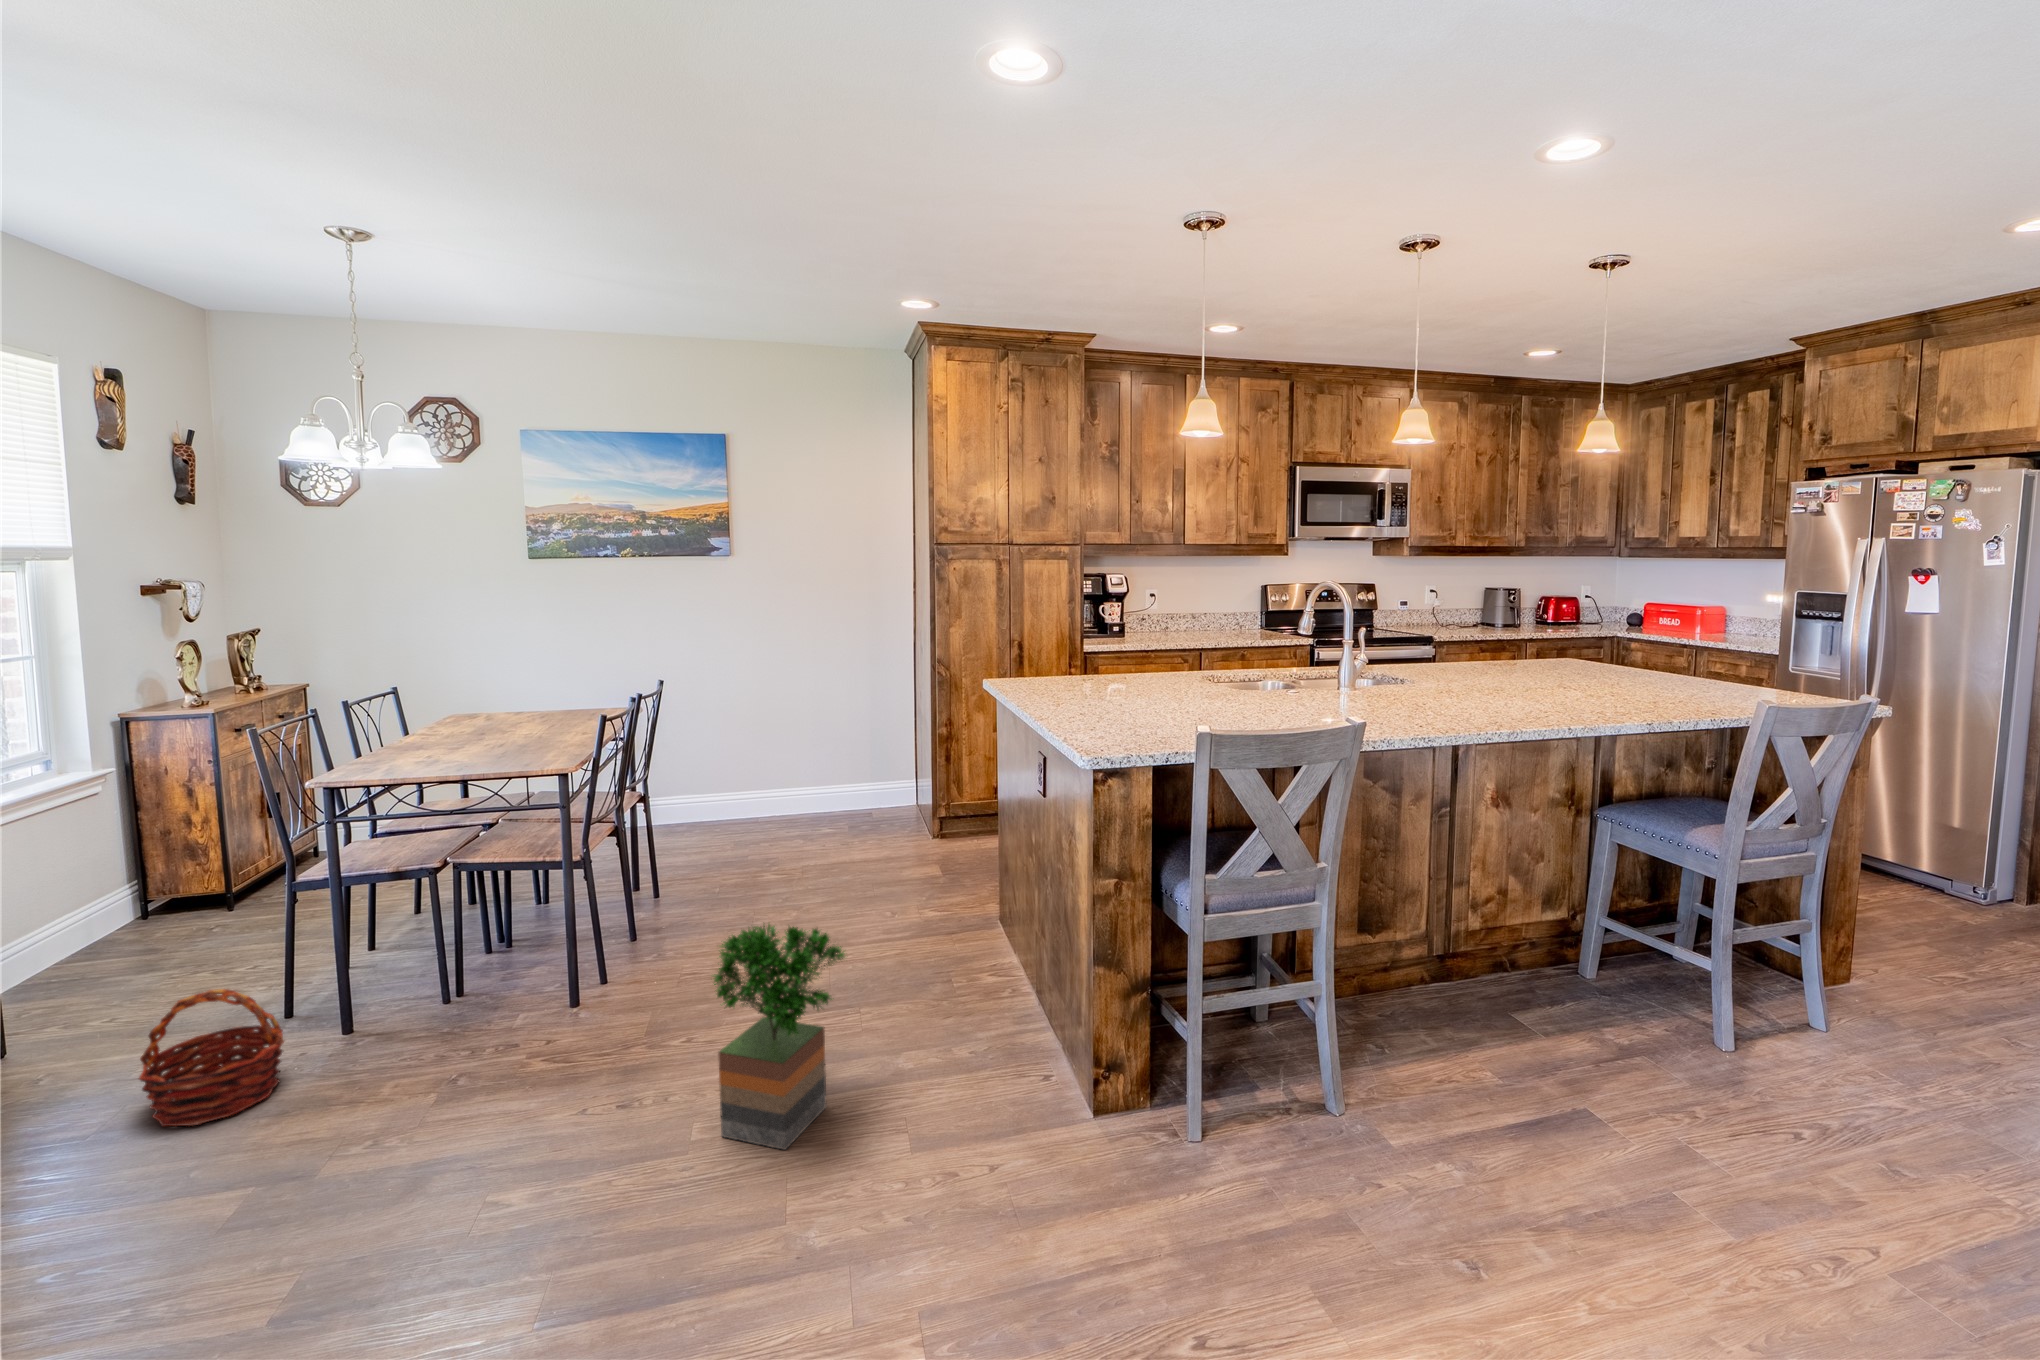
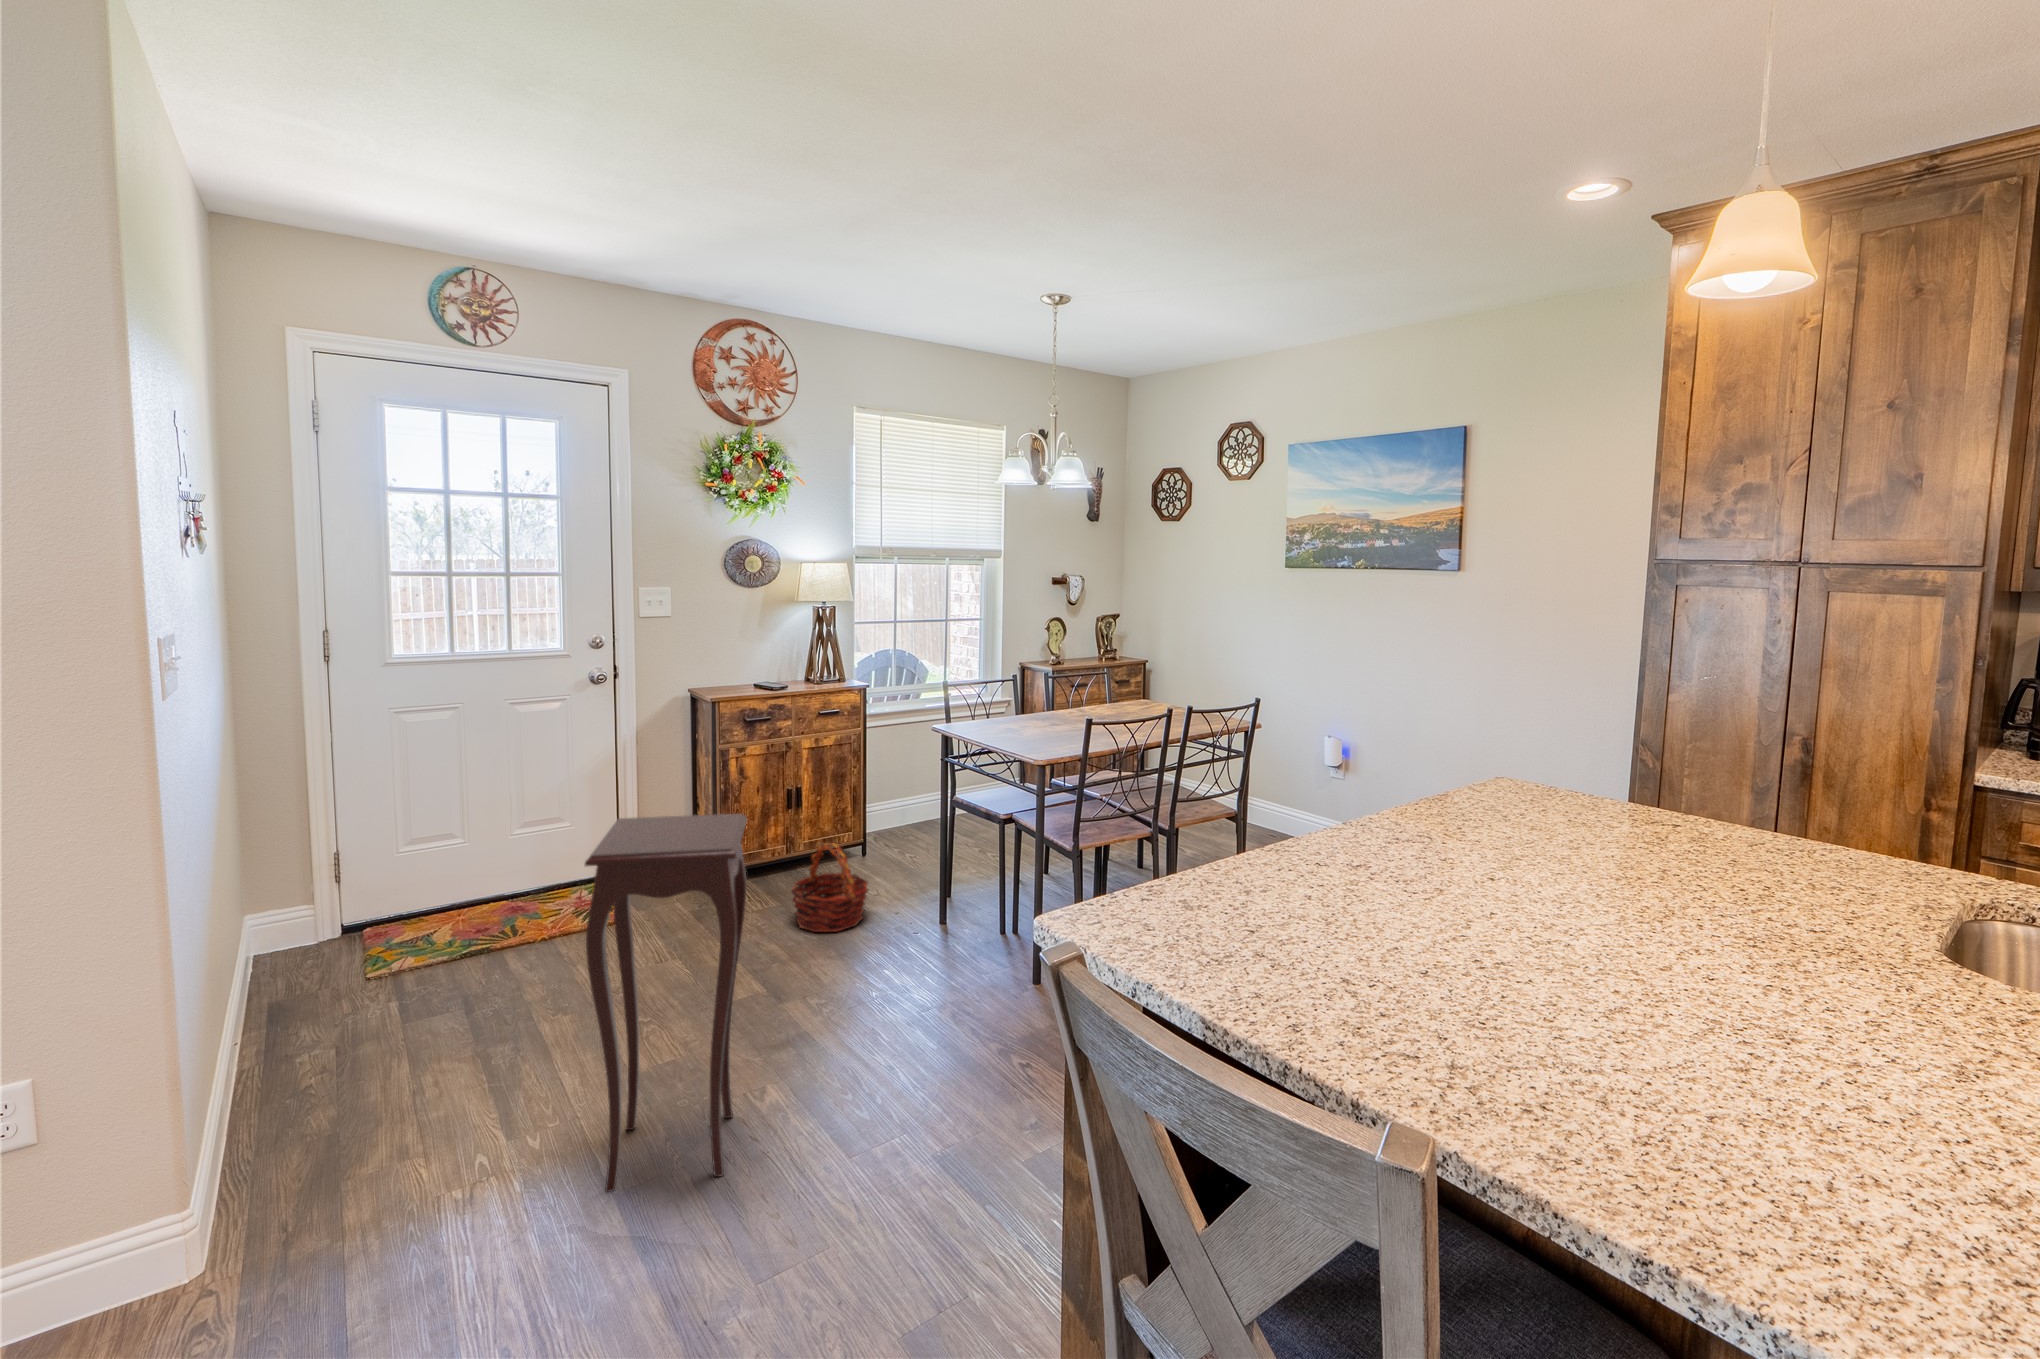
side table: none [449,872,684,1301] -> present [585,813,747,1192]
potted tree: present [714,925,845,1150] -> none [795,943,967,1200]

